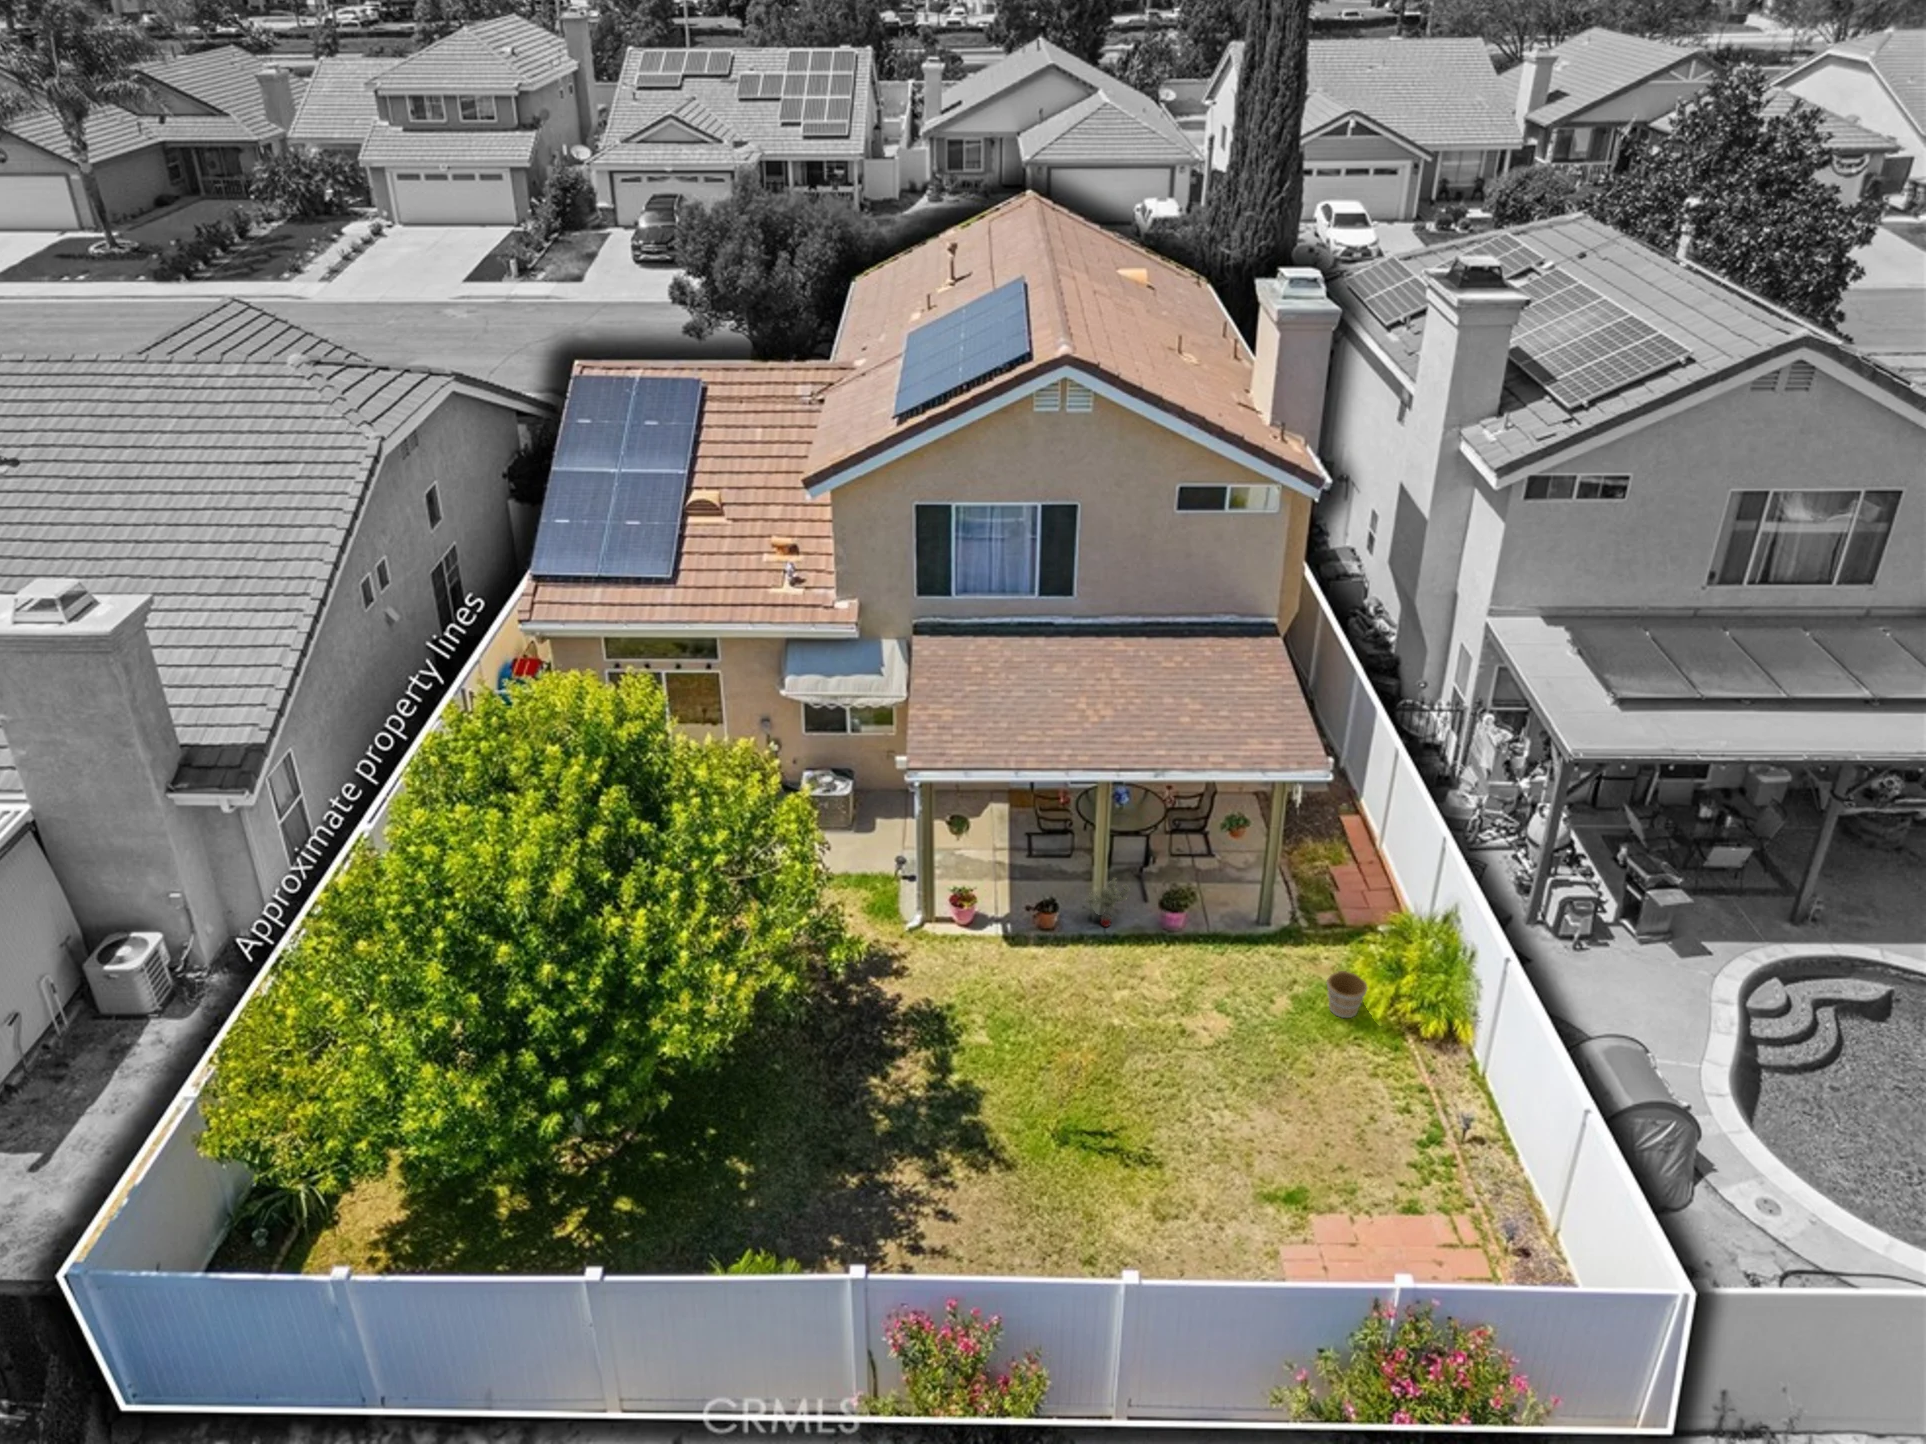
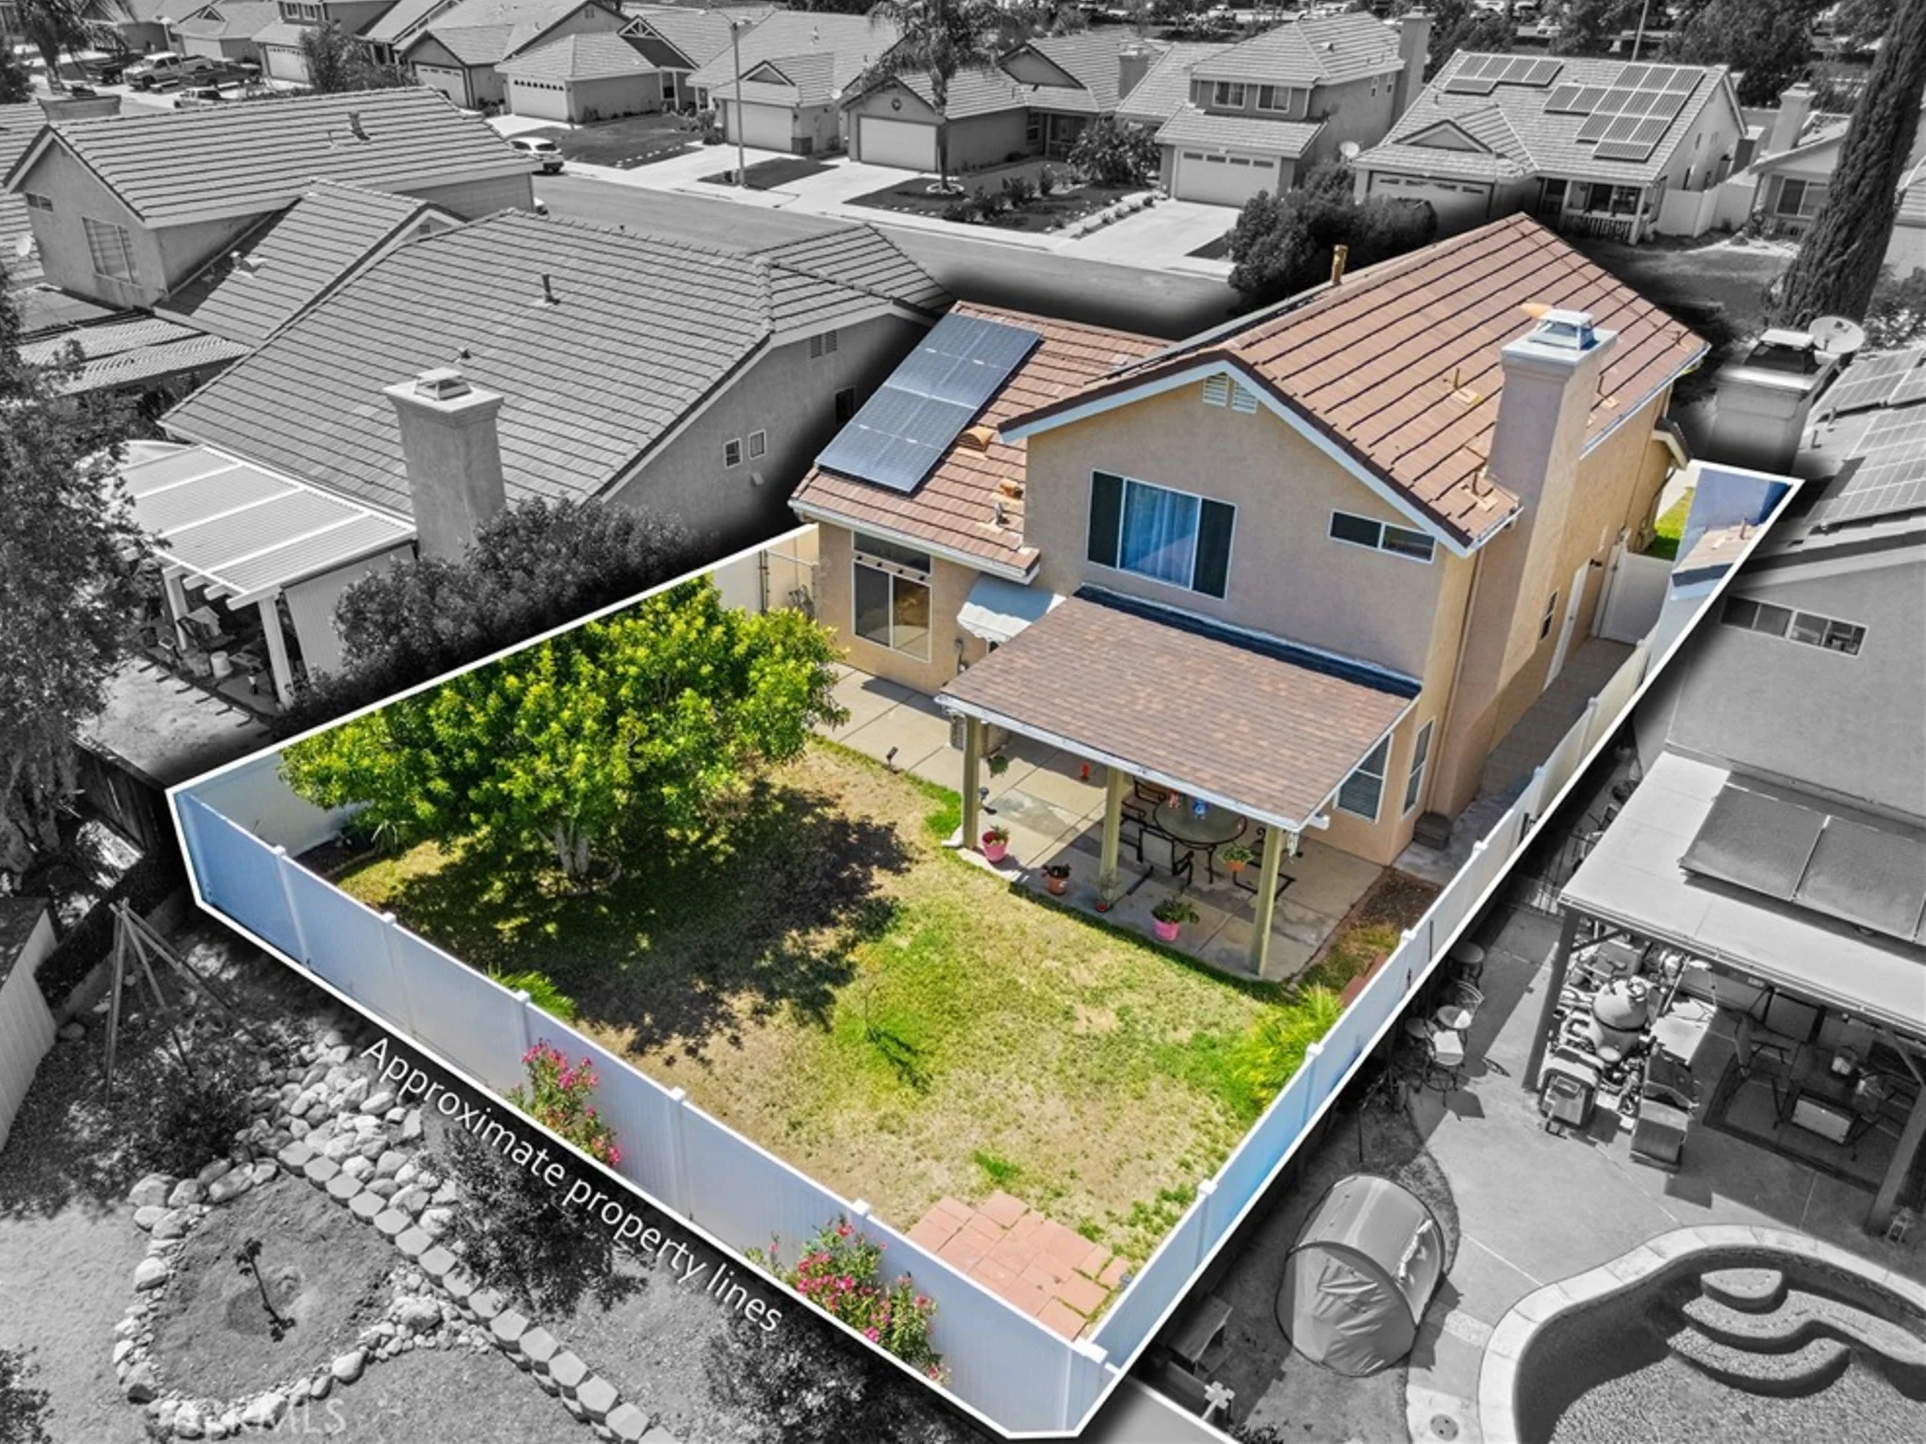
wooden bucket: present [1327,971,1367,1018] -> none [1215,1026,1258,1076]

